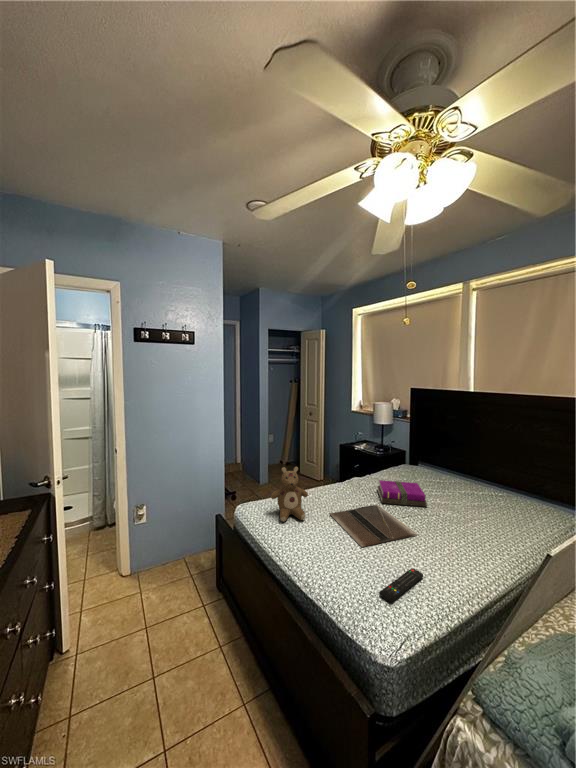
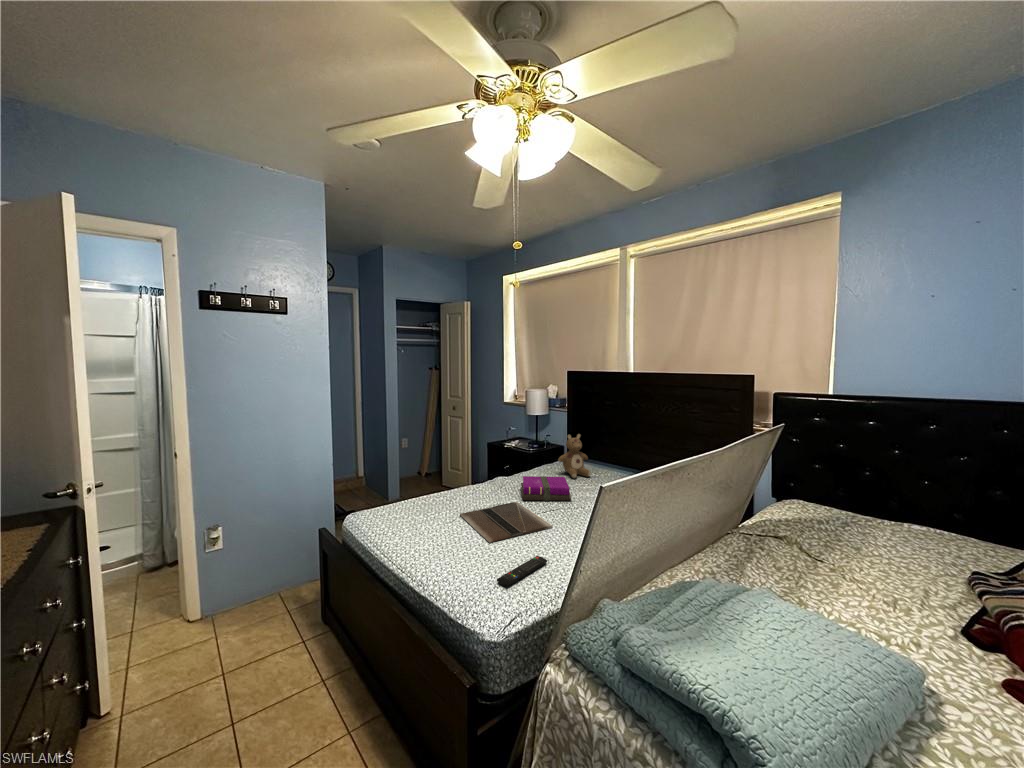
stuffed bear: present [271,467,308,522] -> present [558,434,591,478]

